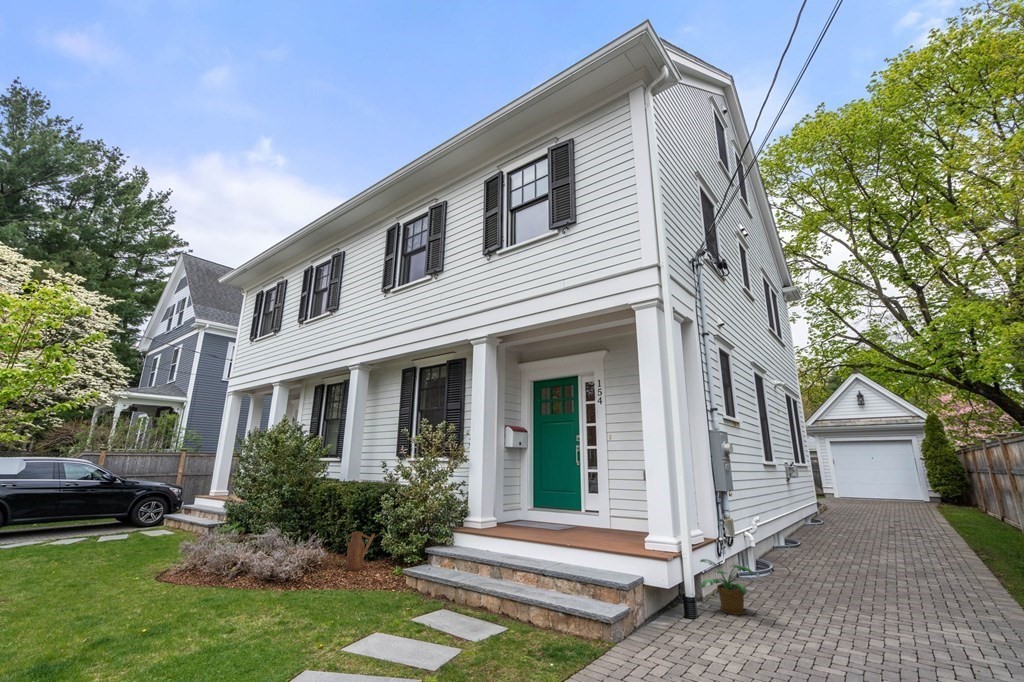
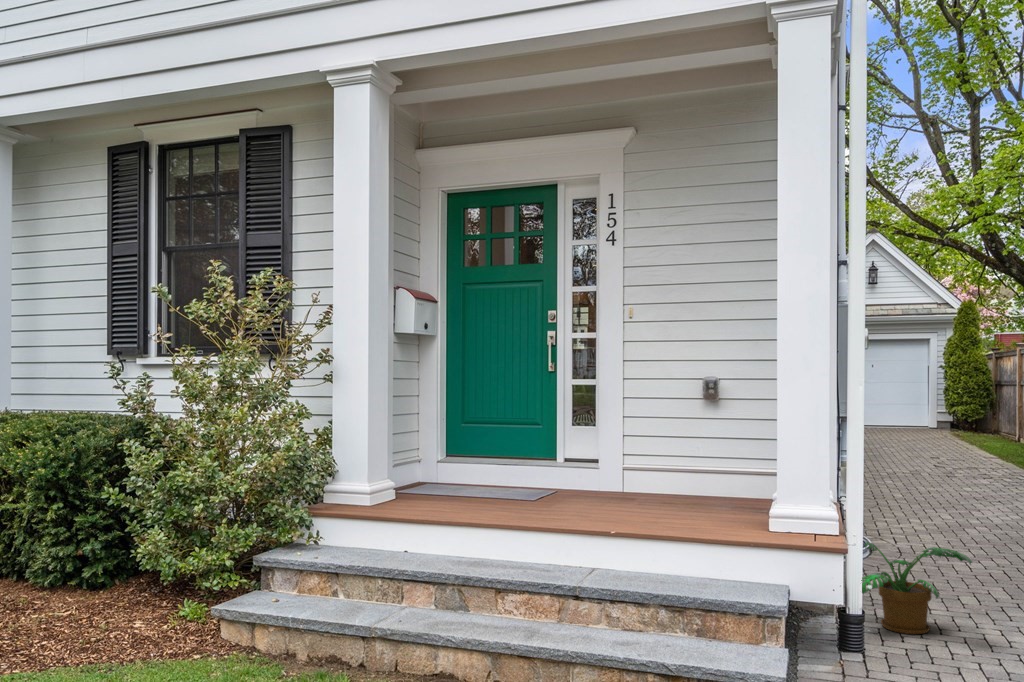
watering can: present [346,532,375,571] -> none [31,528,112,618]

